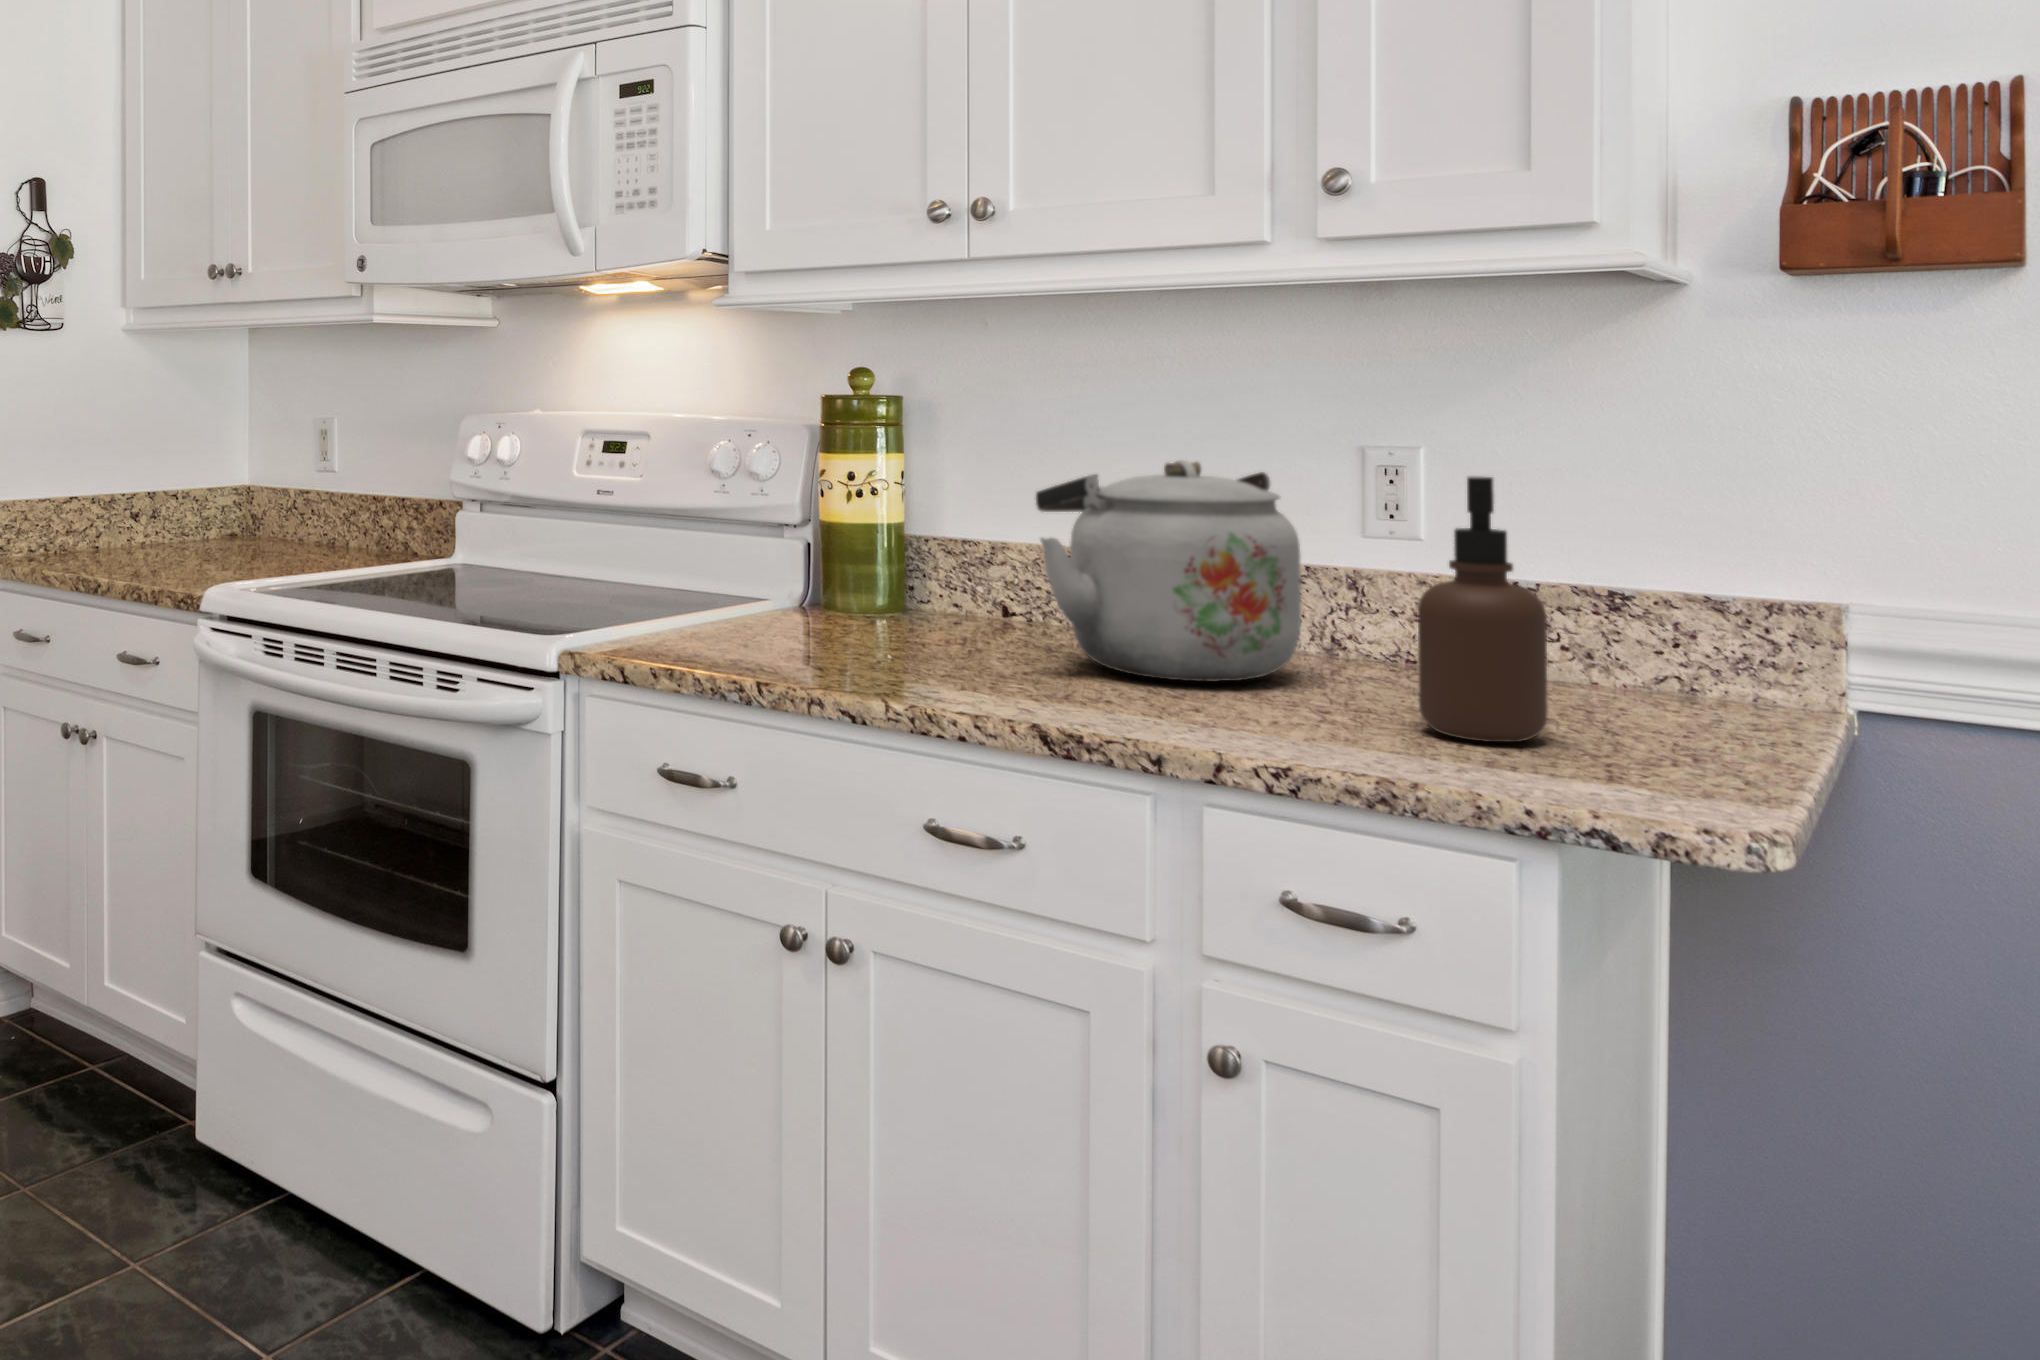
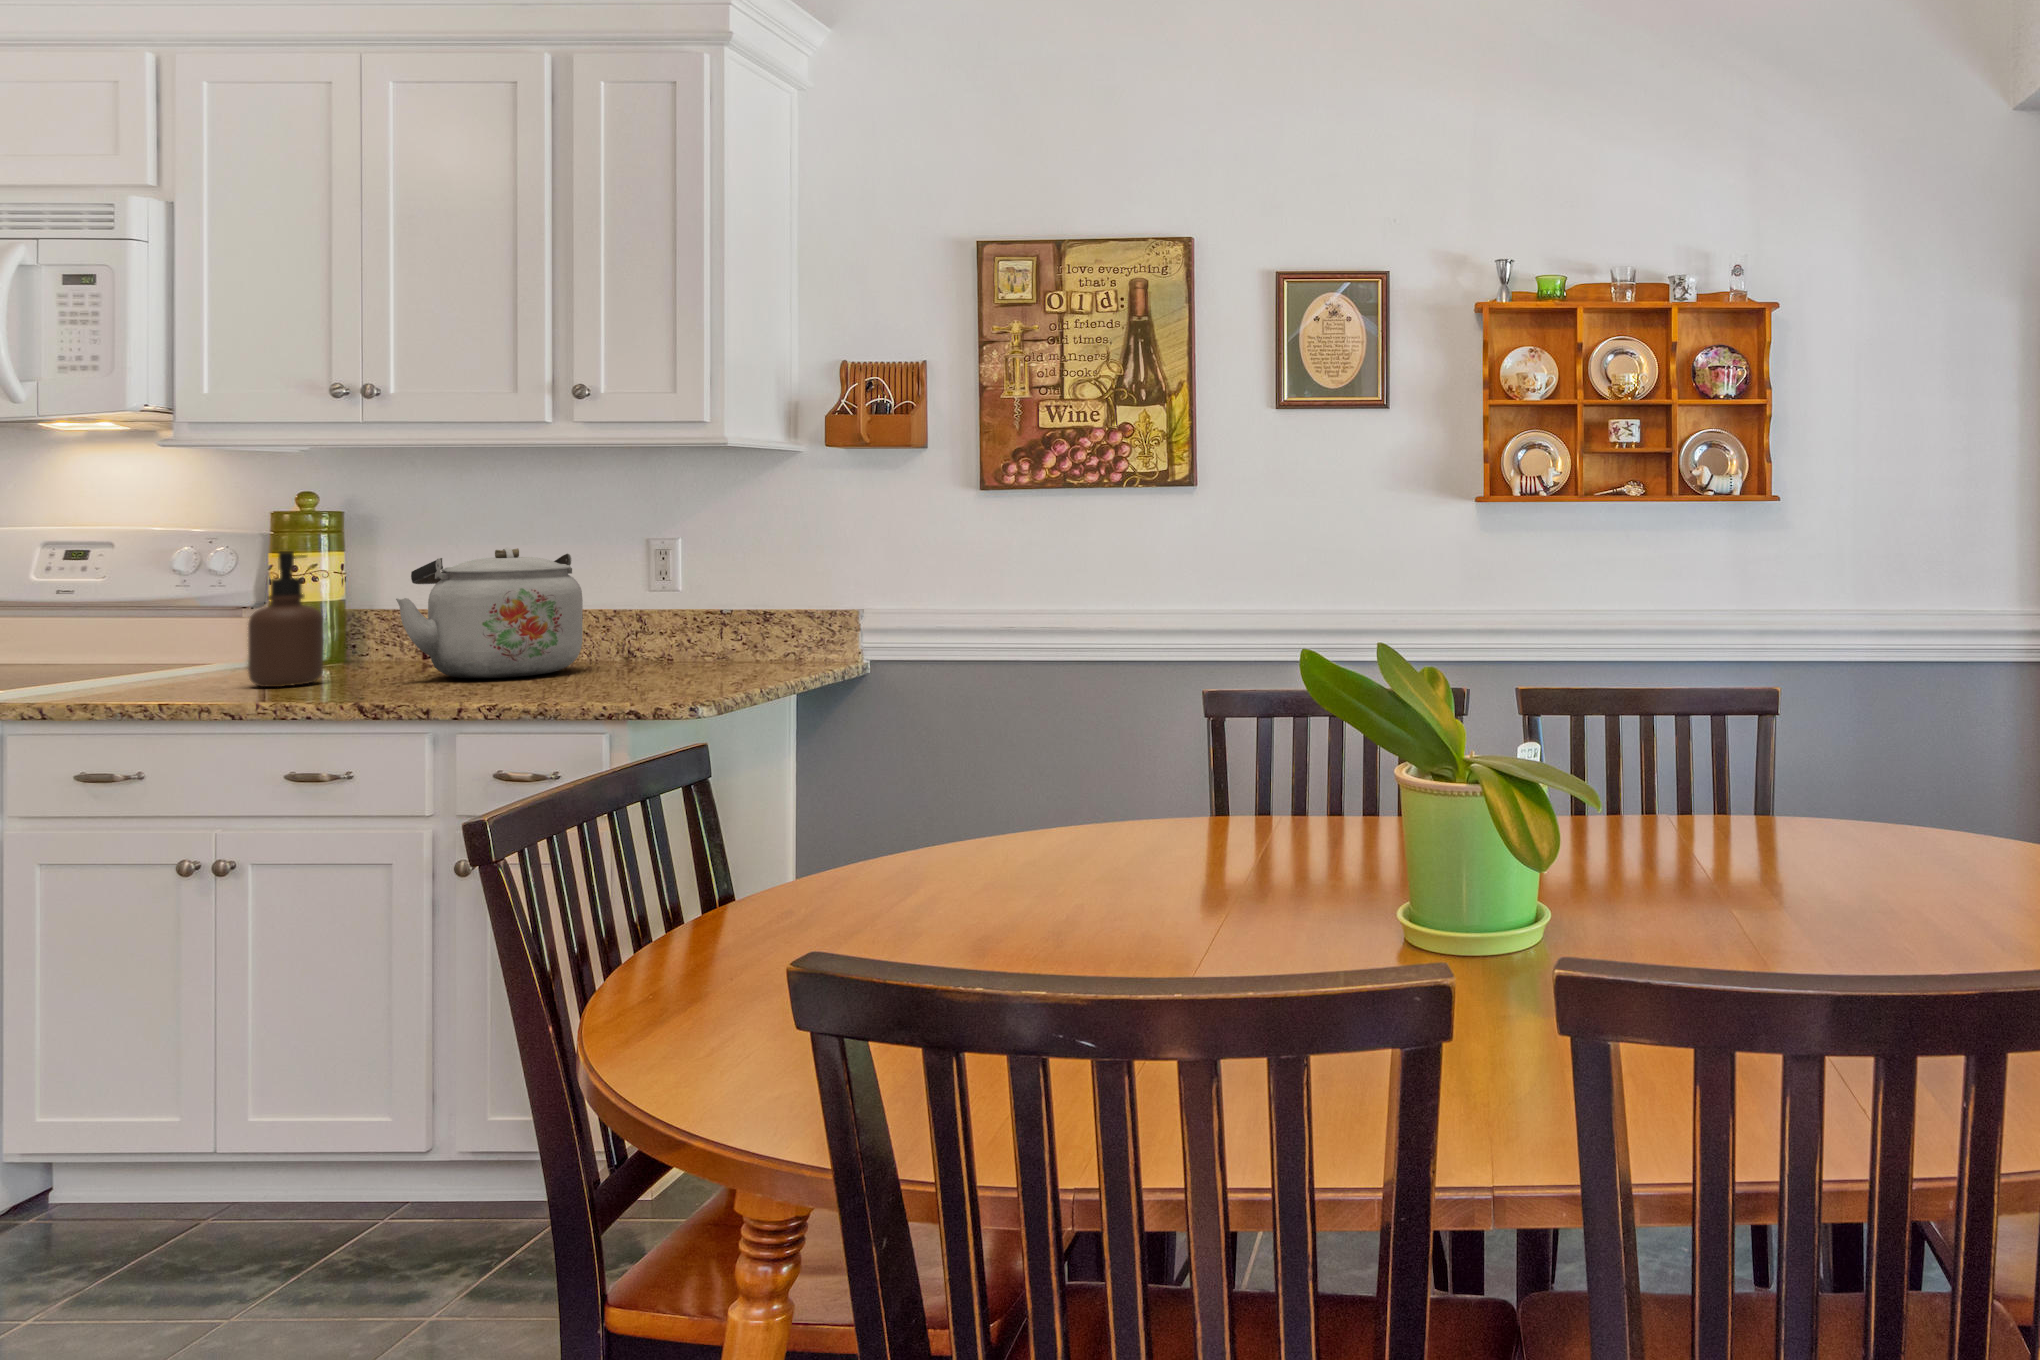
soap dispenser: present [1418,476,1548,742] -> present [248,551,323,687]

